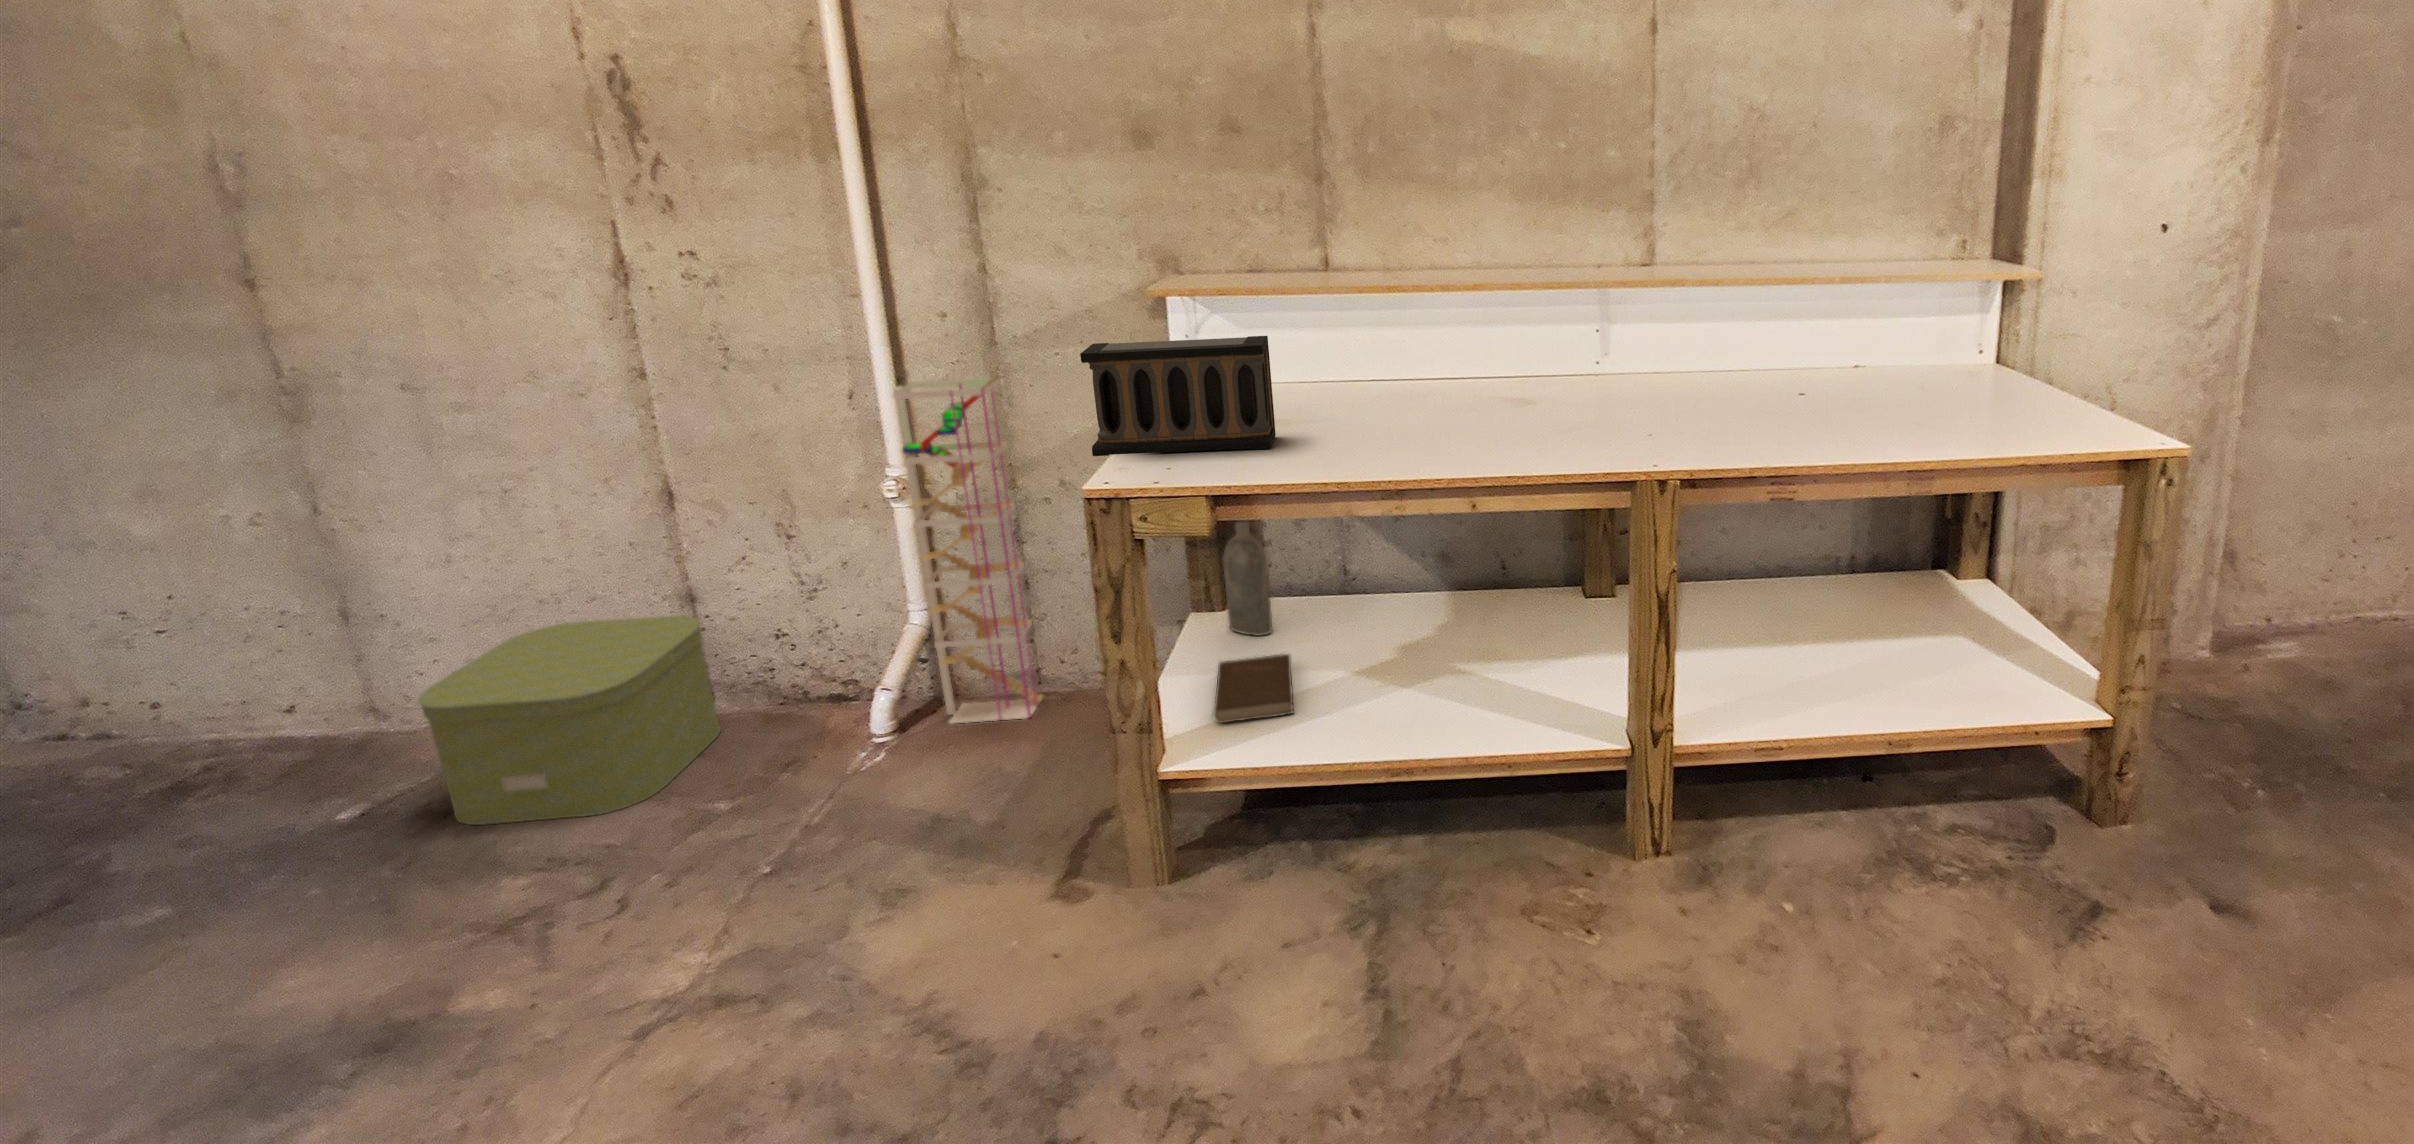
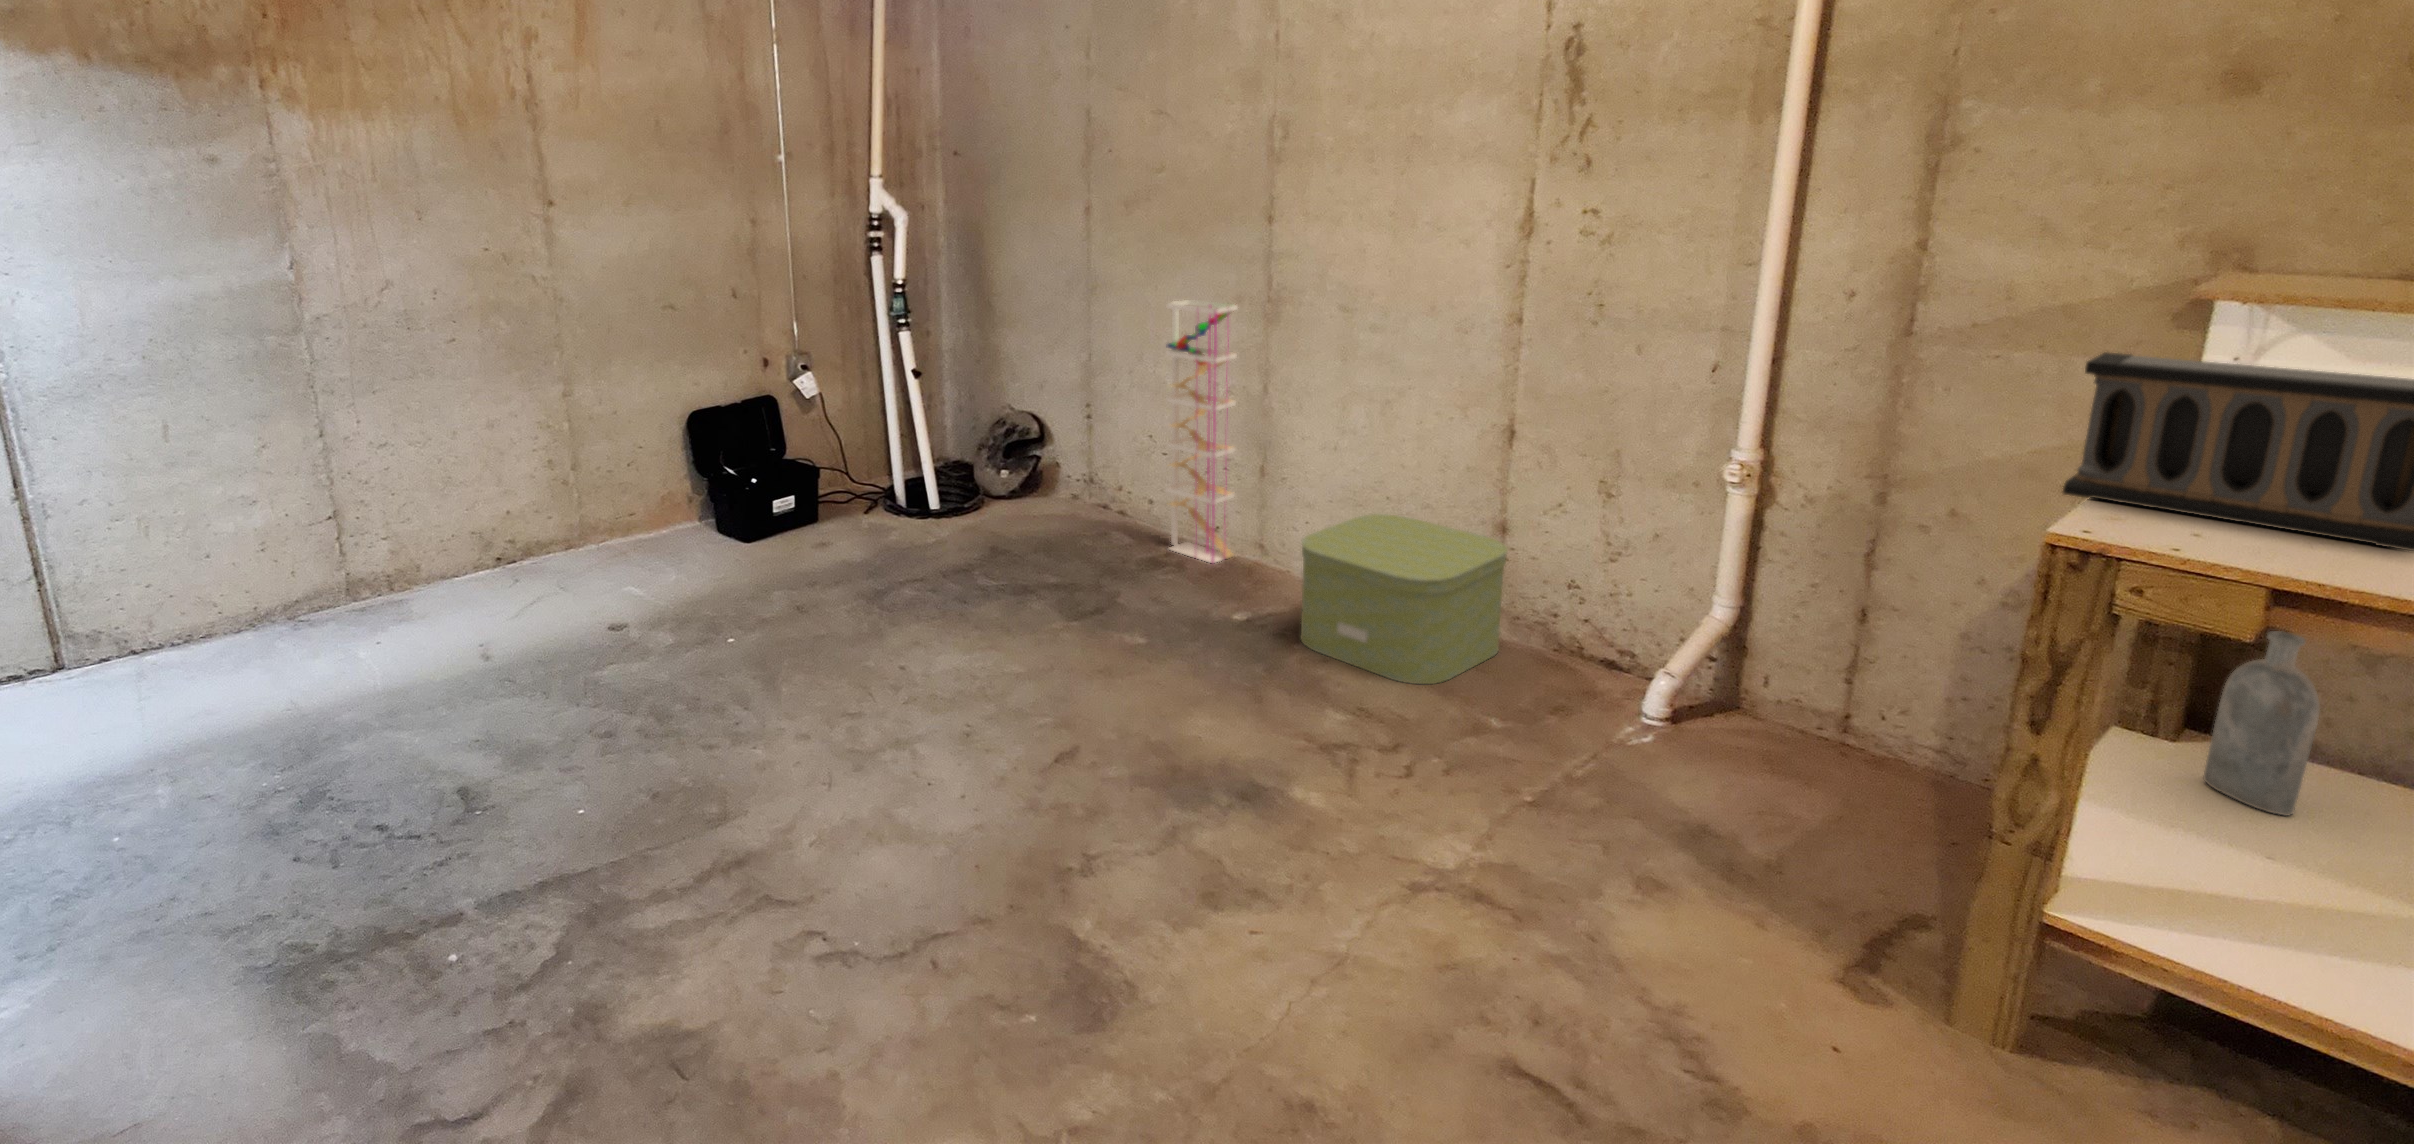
shelving unit: present [893,378,1043,723] -> present [1166,300,1237,563]
book: present [1214,654,1294,723] -> none [2161,819,2334,948]

